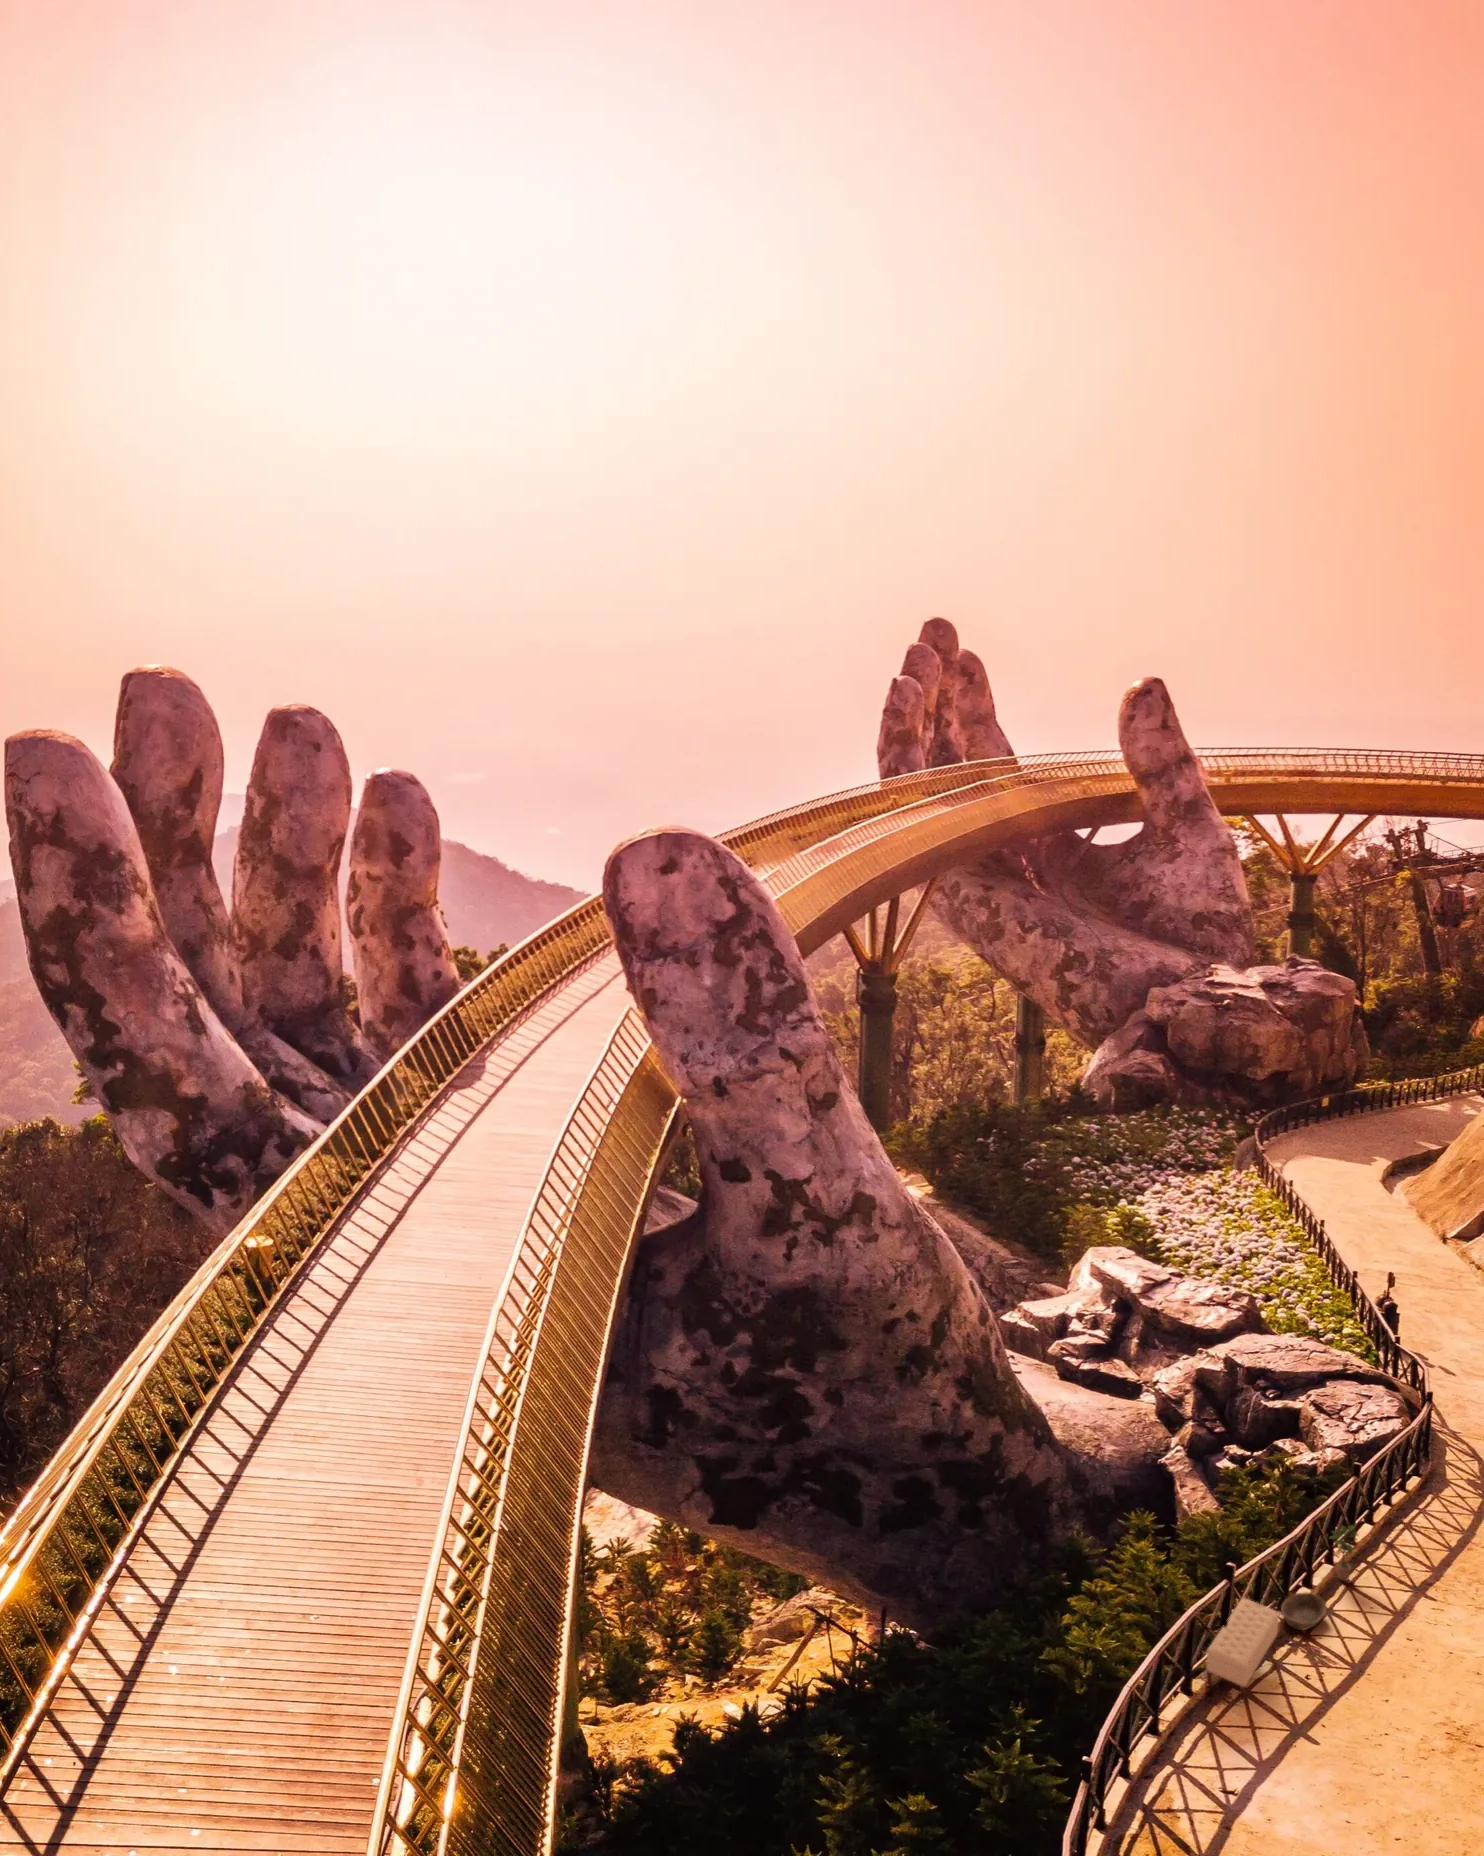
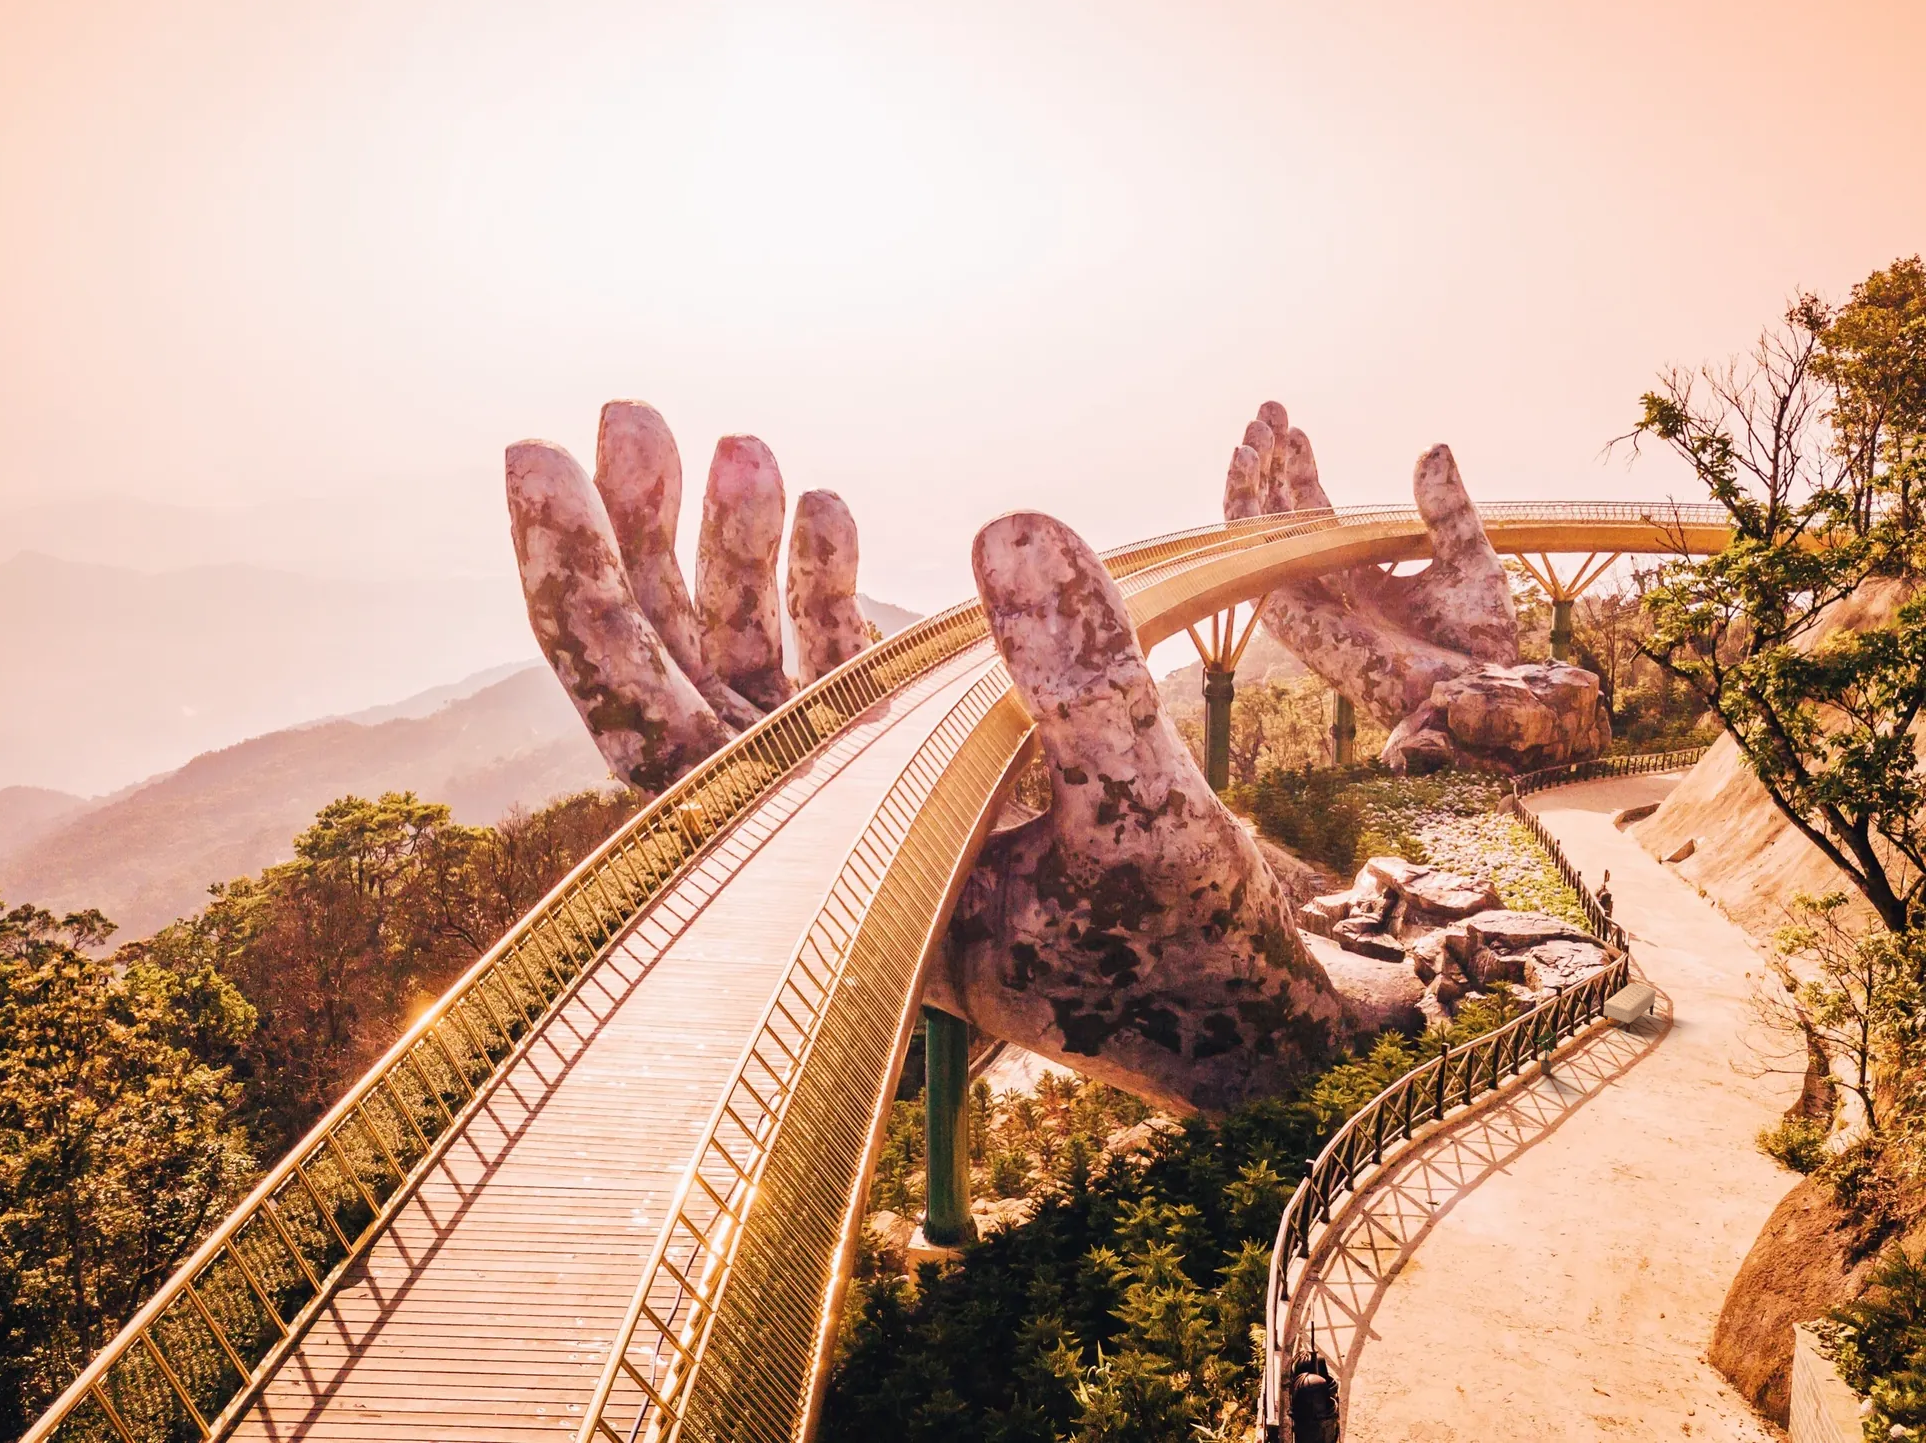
basket: present [1281,1593,1327,1630] -> none [1490,1077,1528,1102]
bench: present [1206,1598,1279,1702] -> present [1604,983,1656,1033]

